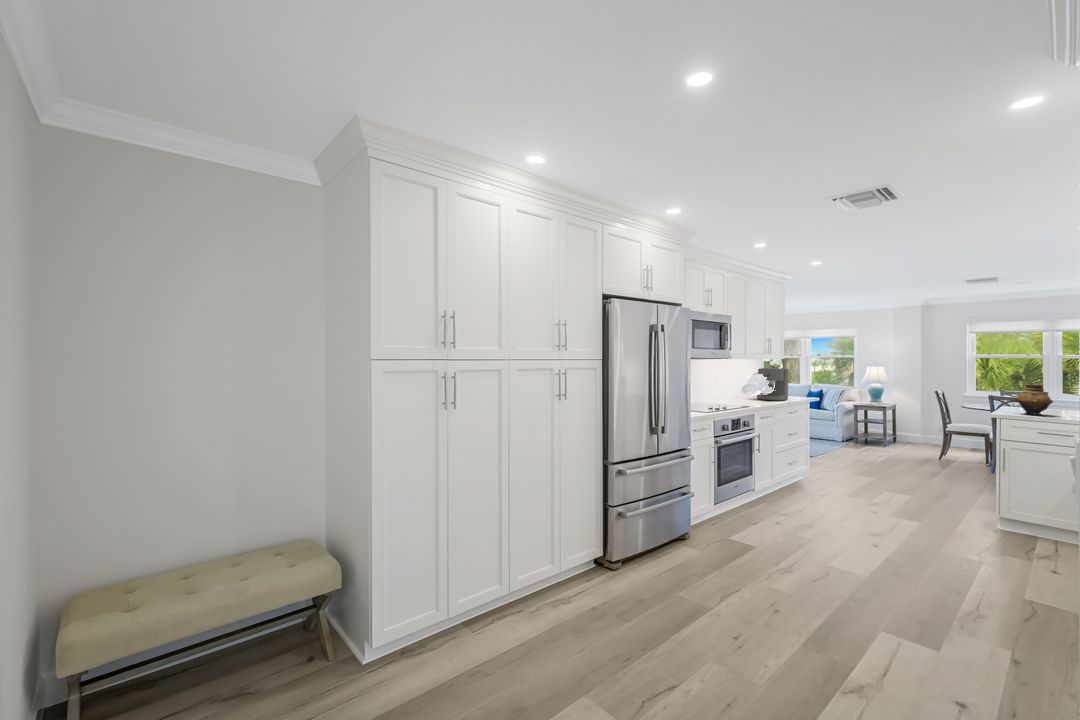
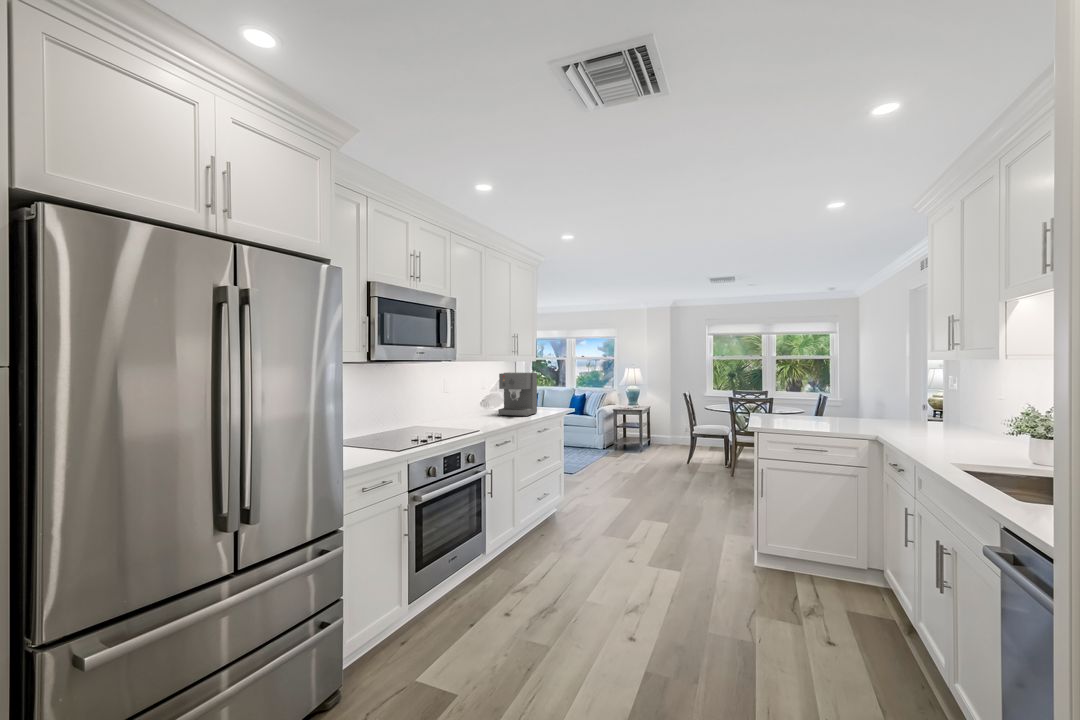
vase: present [1015,384,1053,415] -> none [769,386,802,421]

